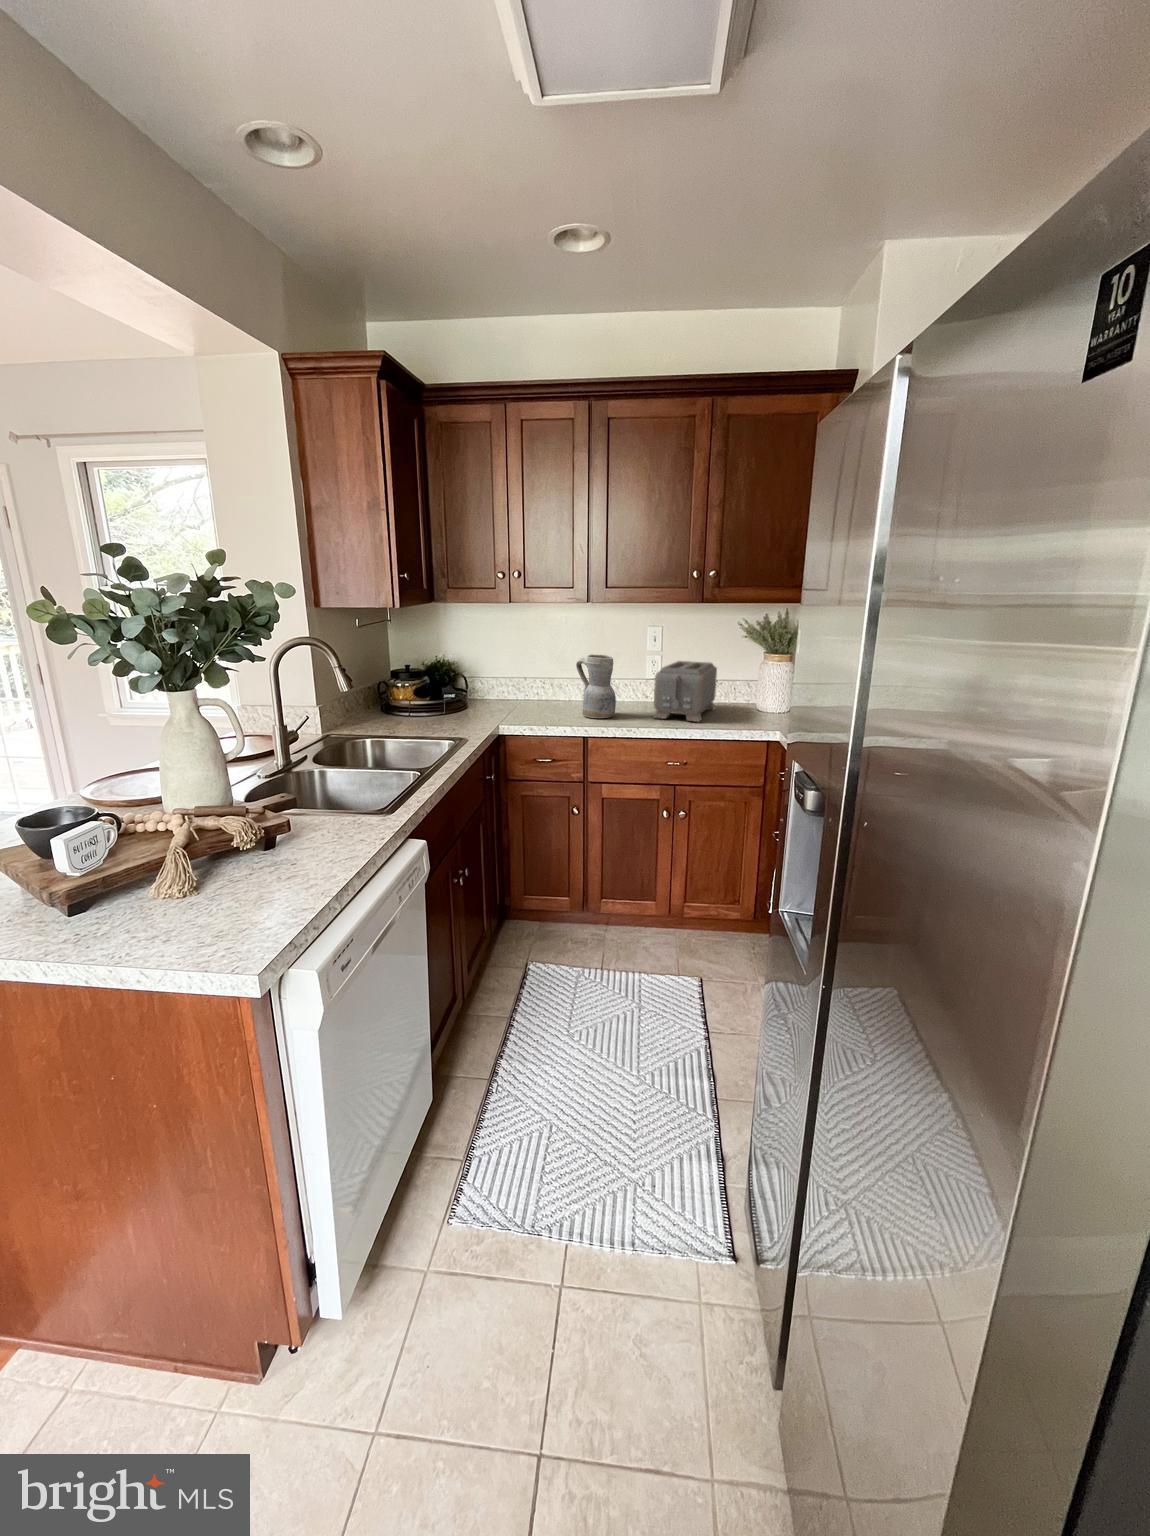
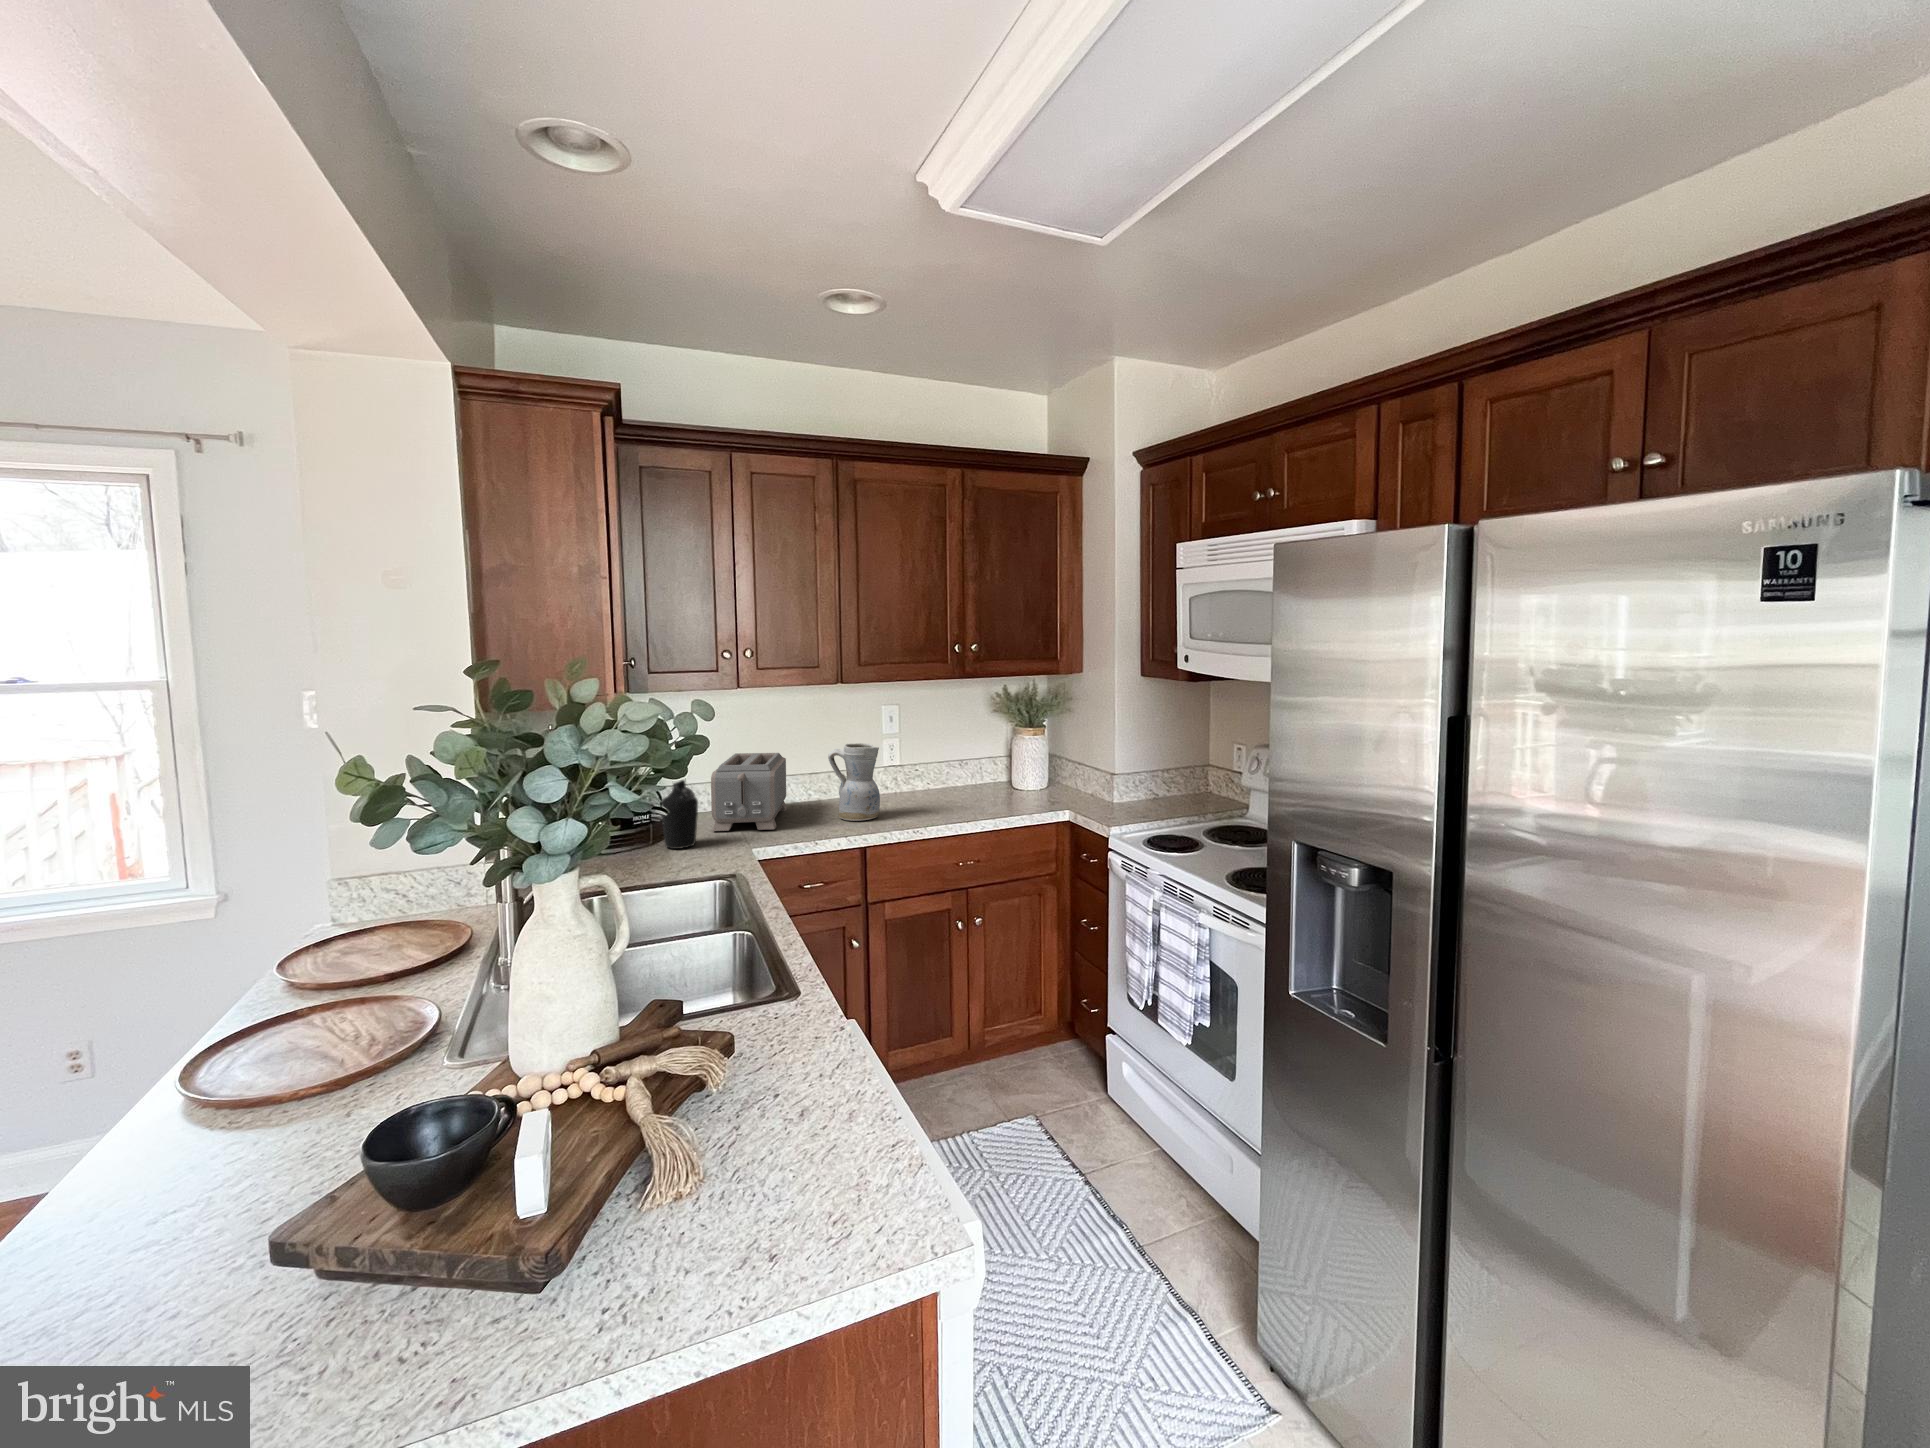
bottle: none [441,644,467,721] -> present [661,780,698,849]
toaster: present [654,661,717,722] -> present [711,753,787,831]

